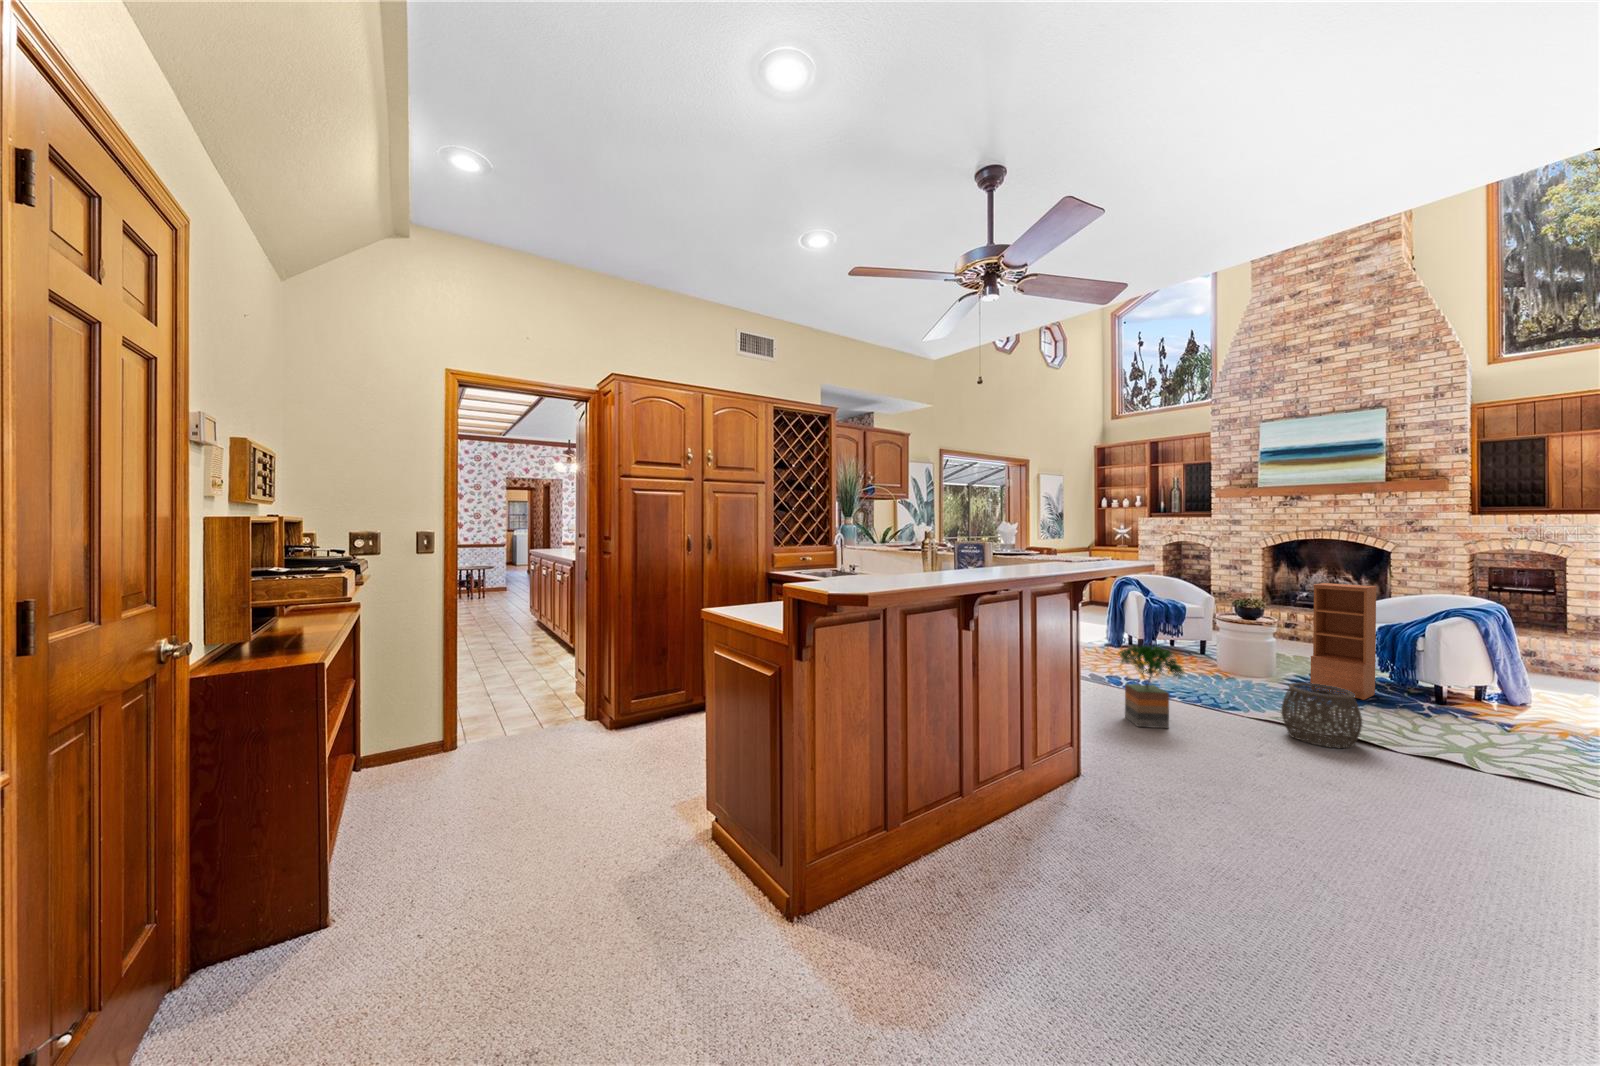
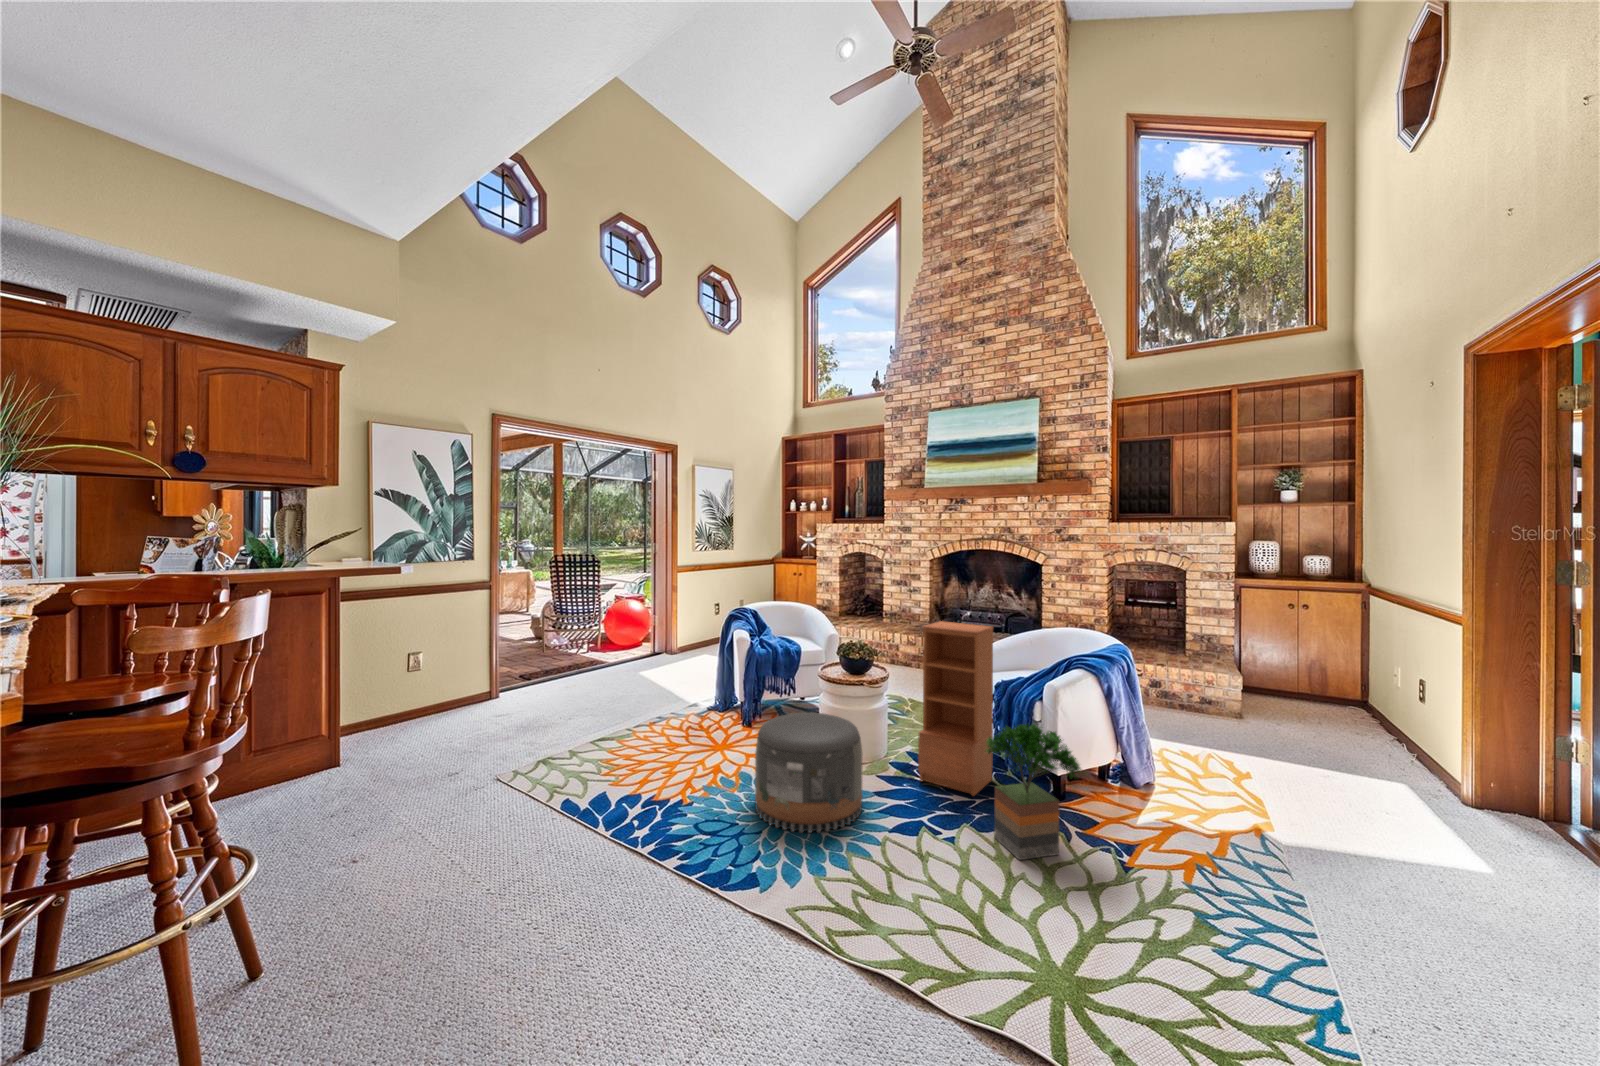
pouf: none [1192,636,1276,703] -> present [755,712,863,833]
potted tree: present [1120,646,1184,728] -> present [985,724,1081,860]
woven basket: present [1281,683,1362,748] -> none [801,831,914,977]

